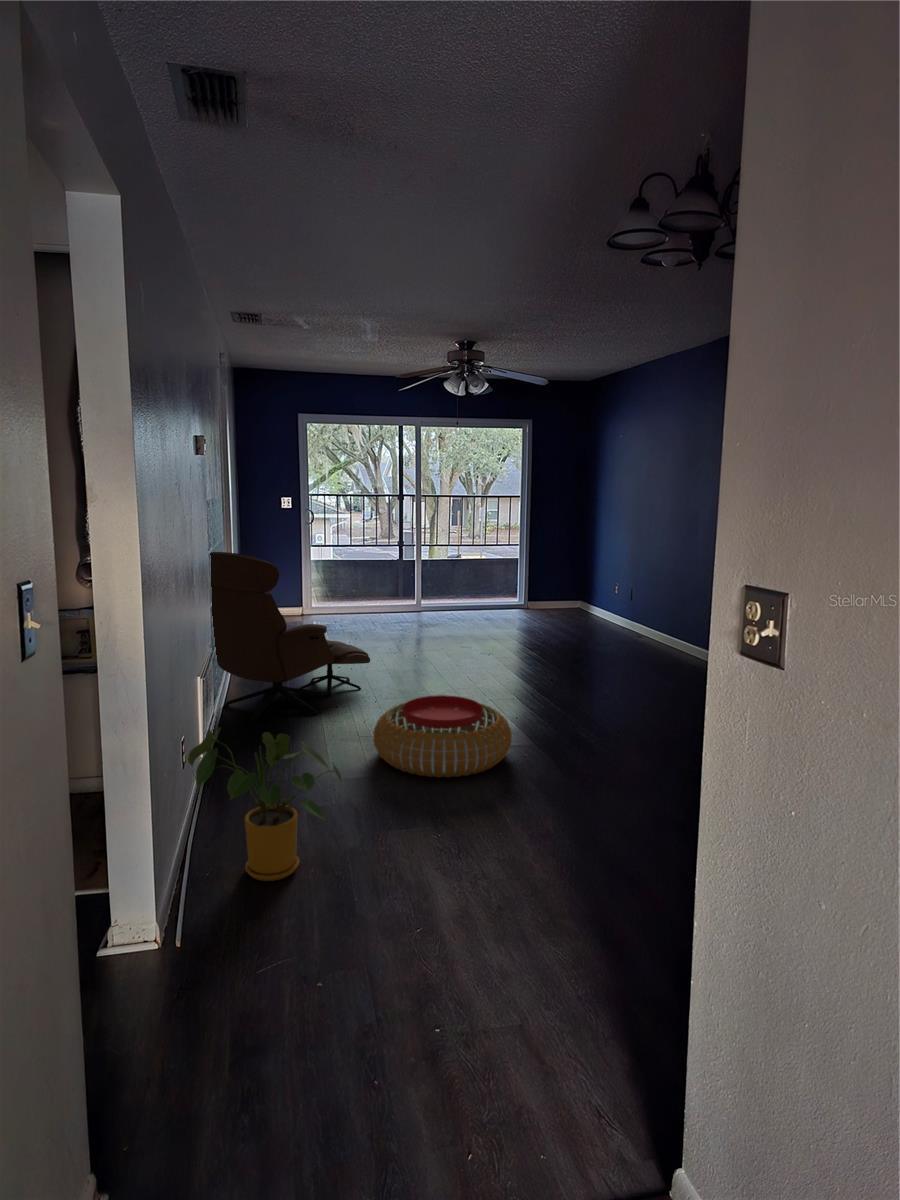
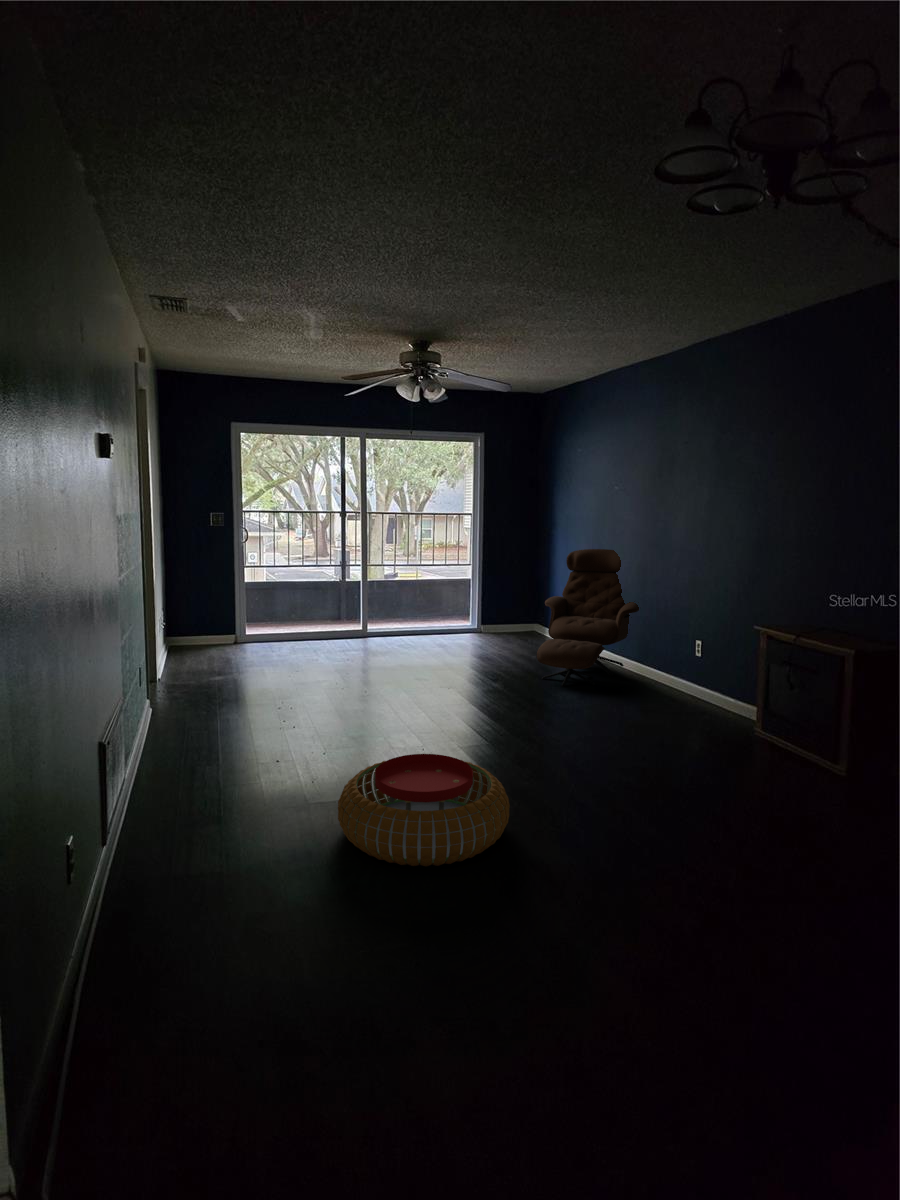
lounge chair: present [210,552,370,722] -> present [537,549,639,687]
house plant: present [188,727,342,881] -> none [82,846,318,1079]

